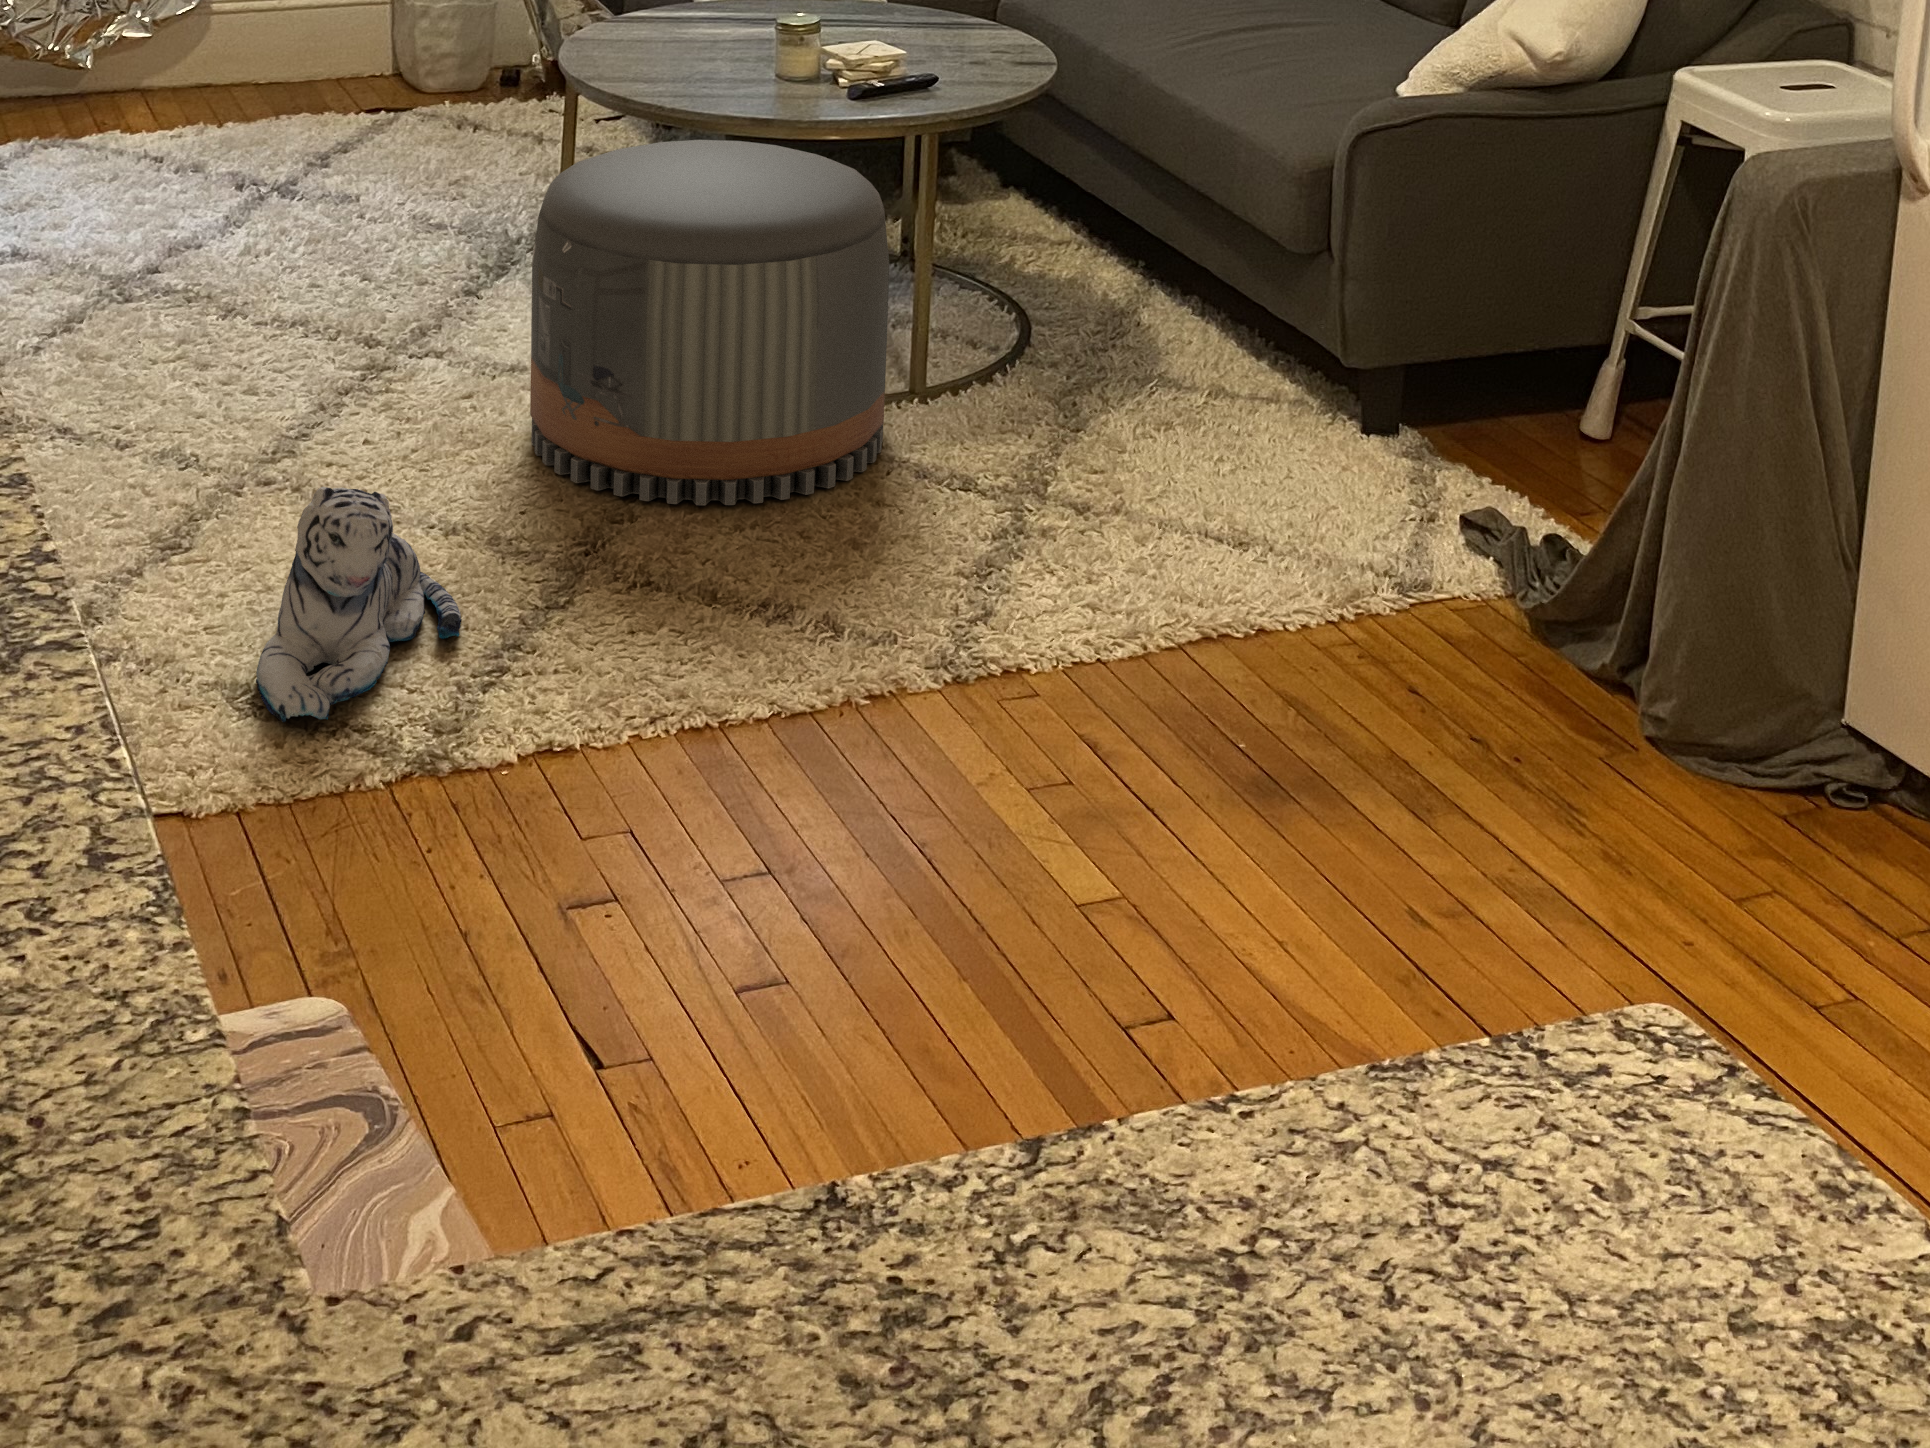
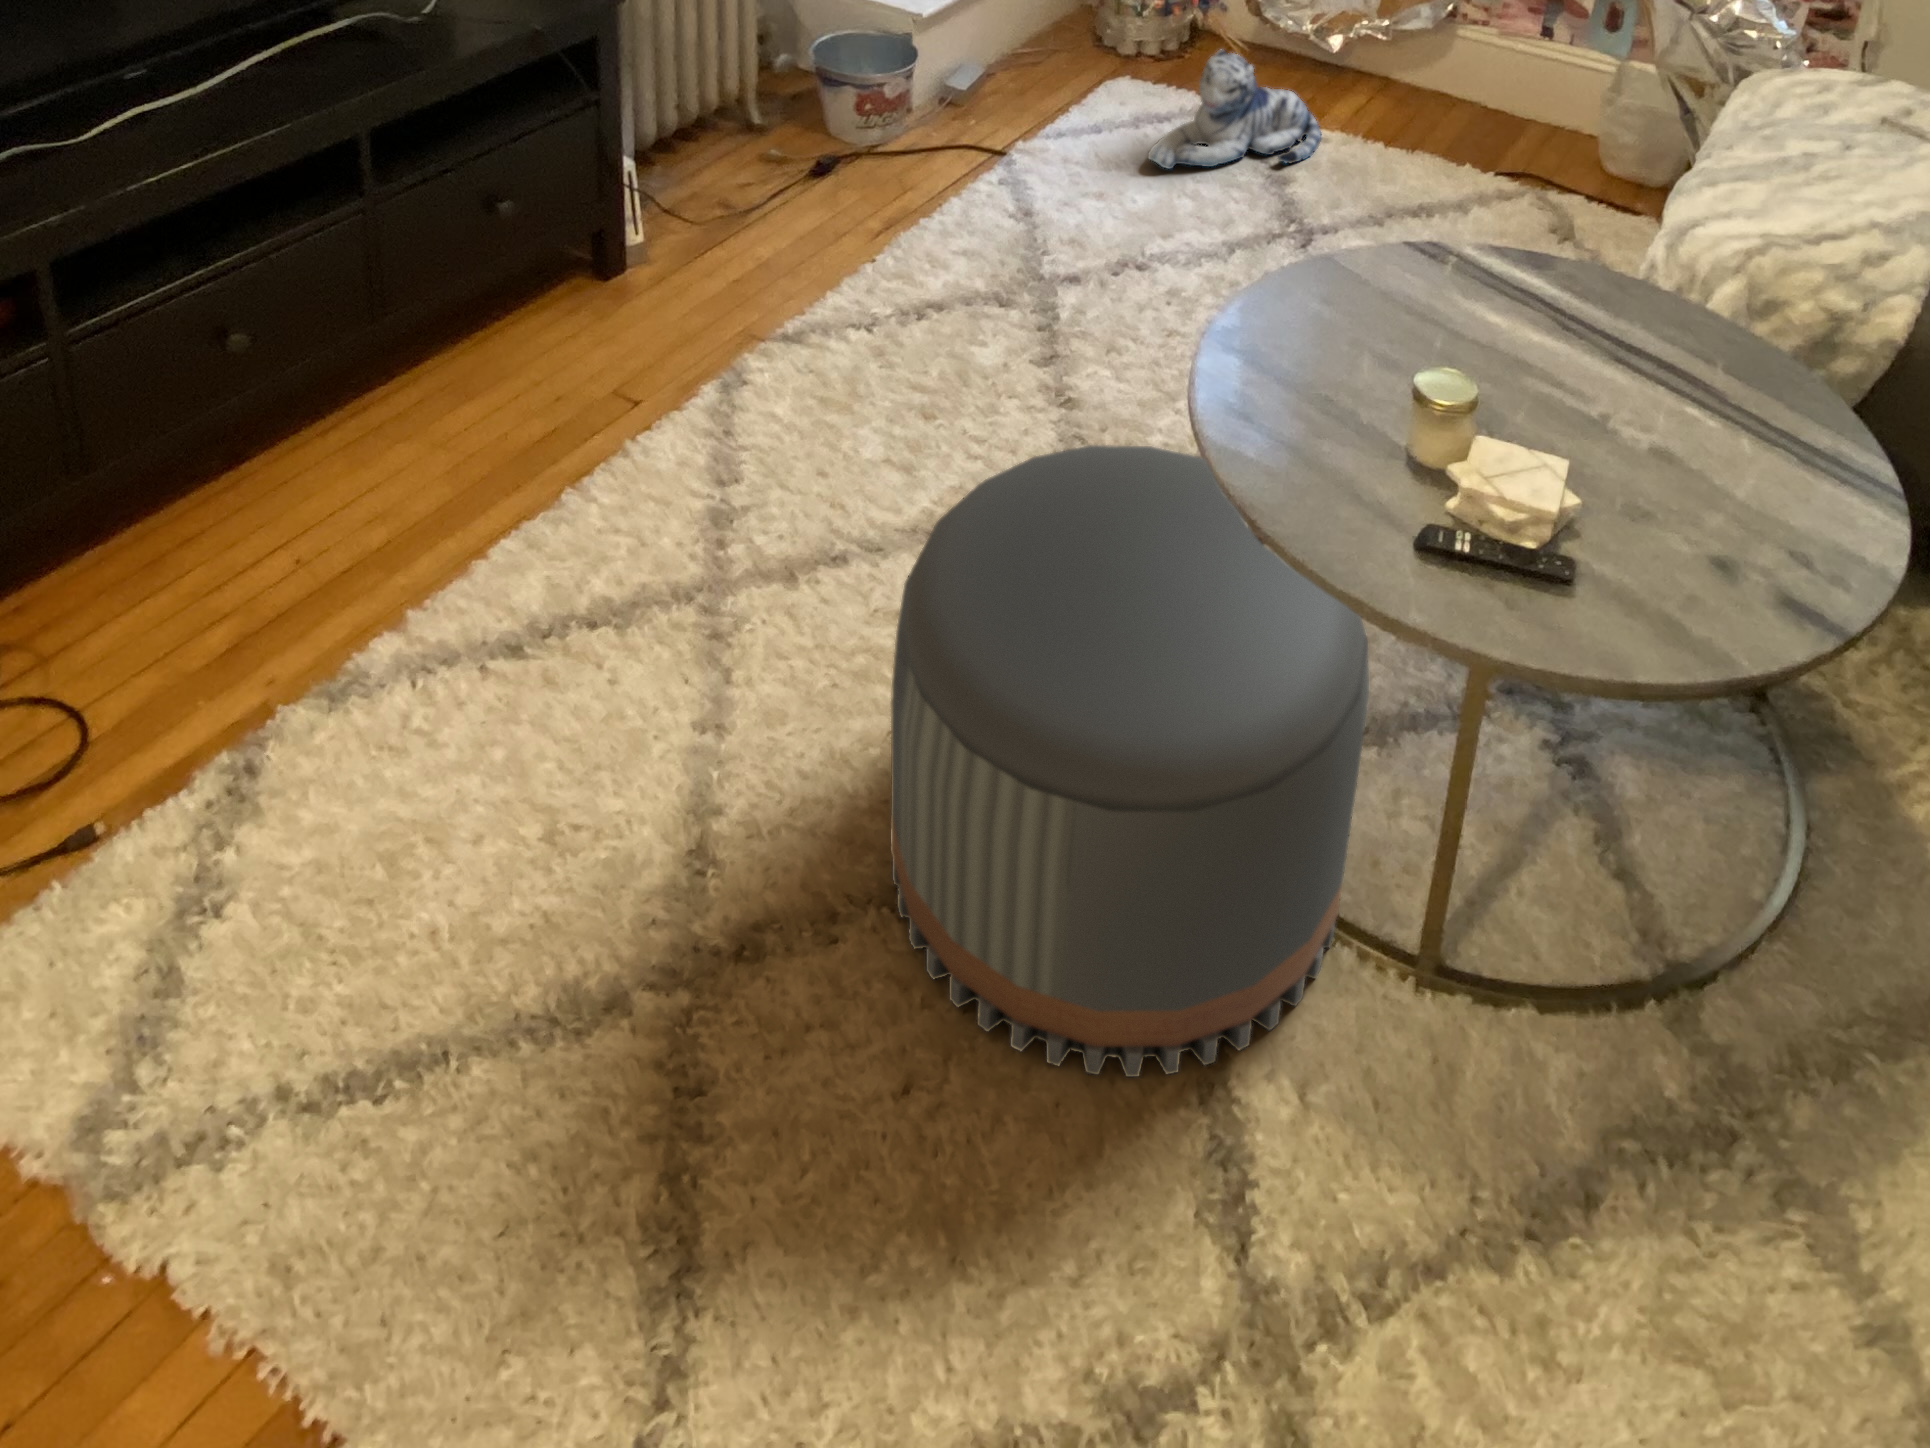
plush toy: present [256,487,462,722] -> present [1148,50,1322,169]

